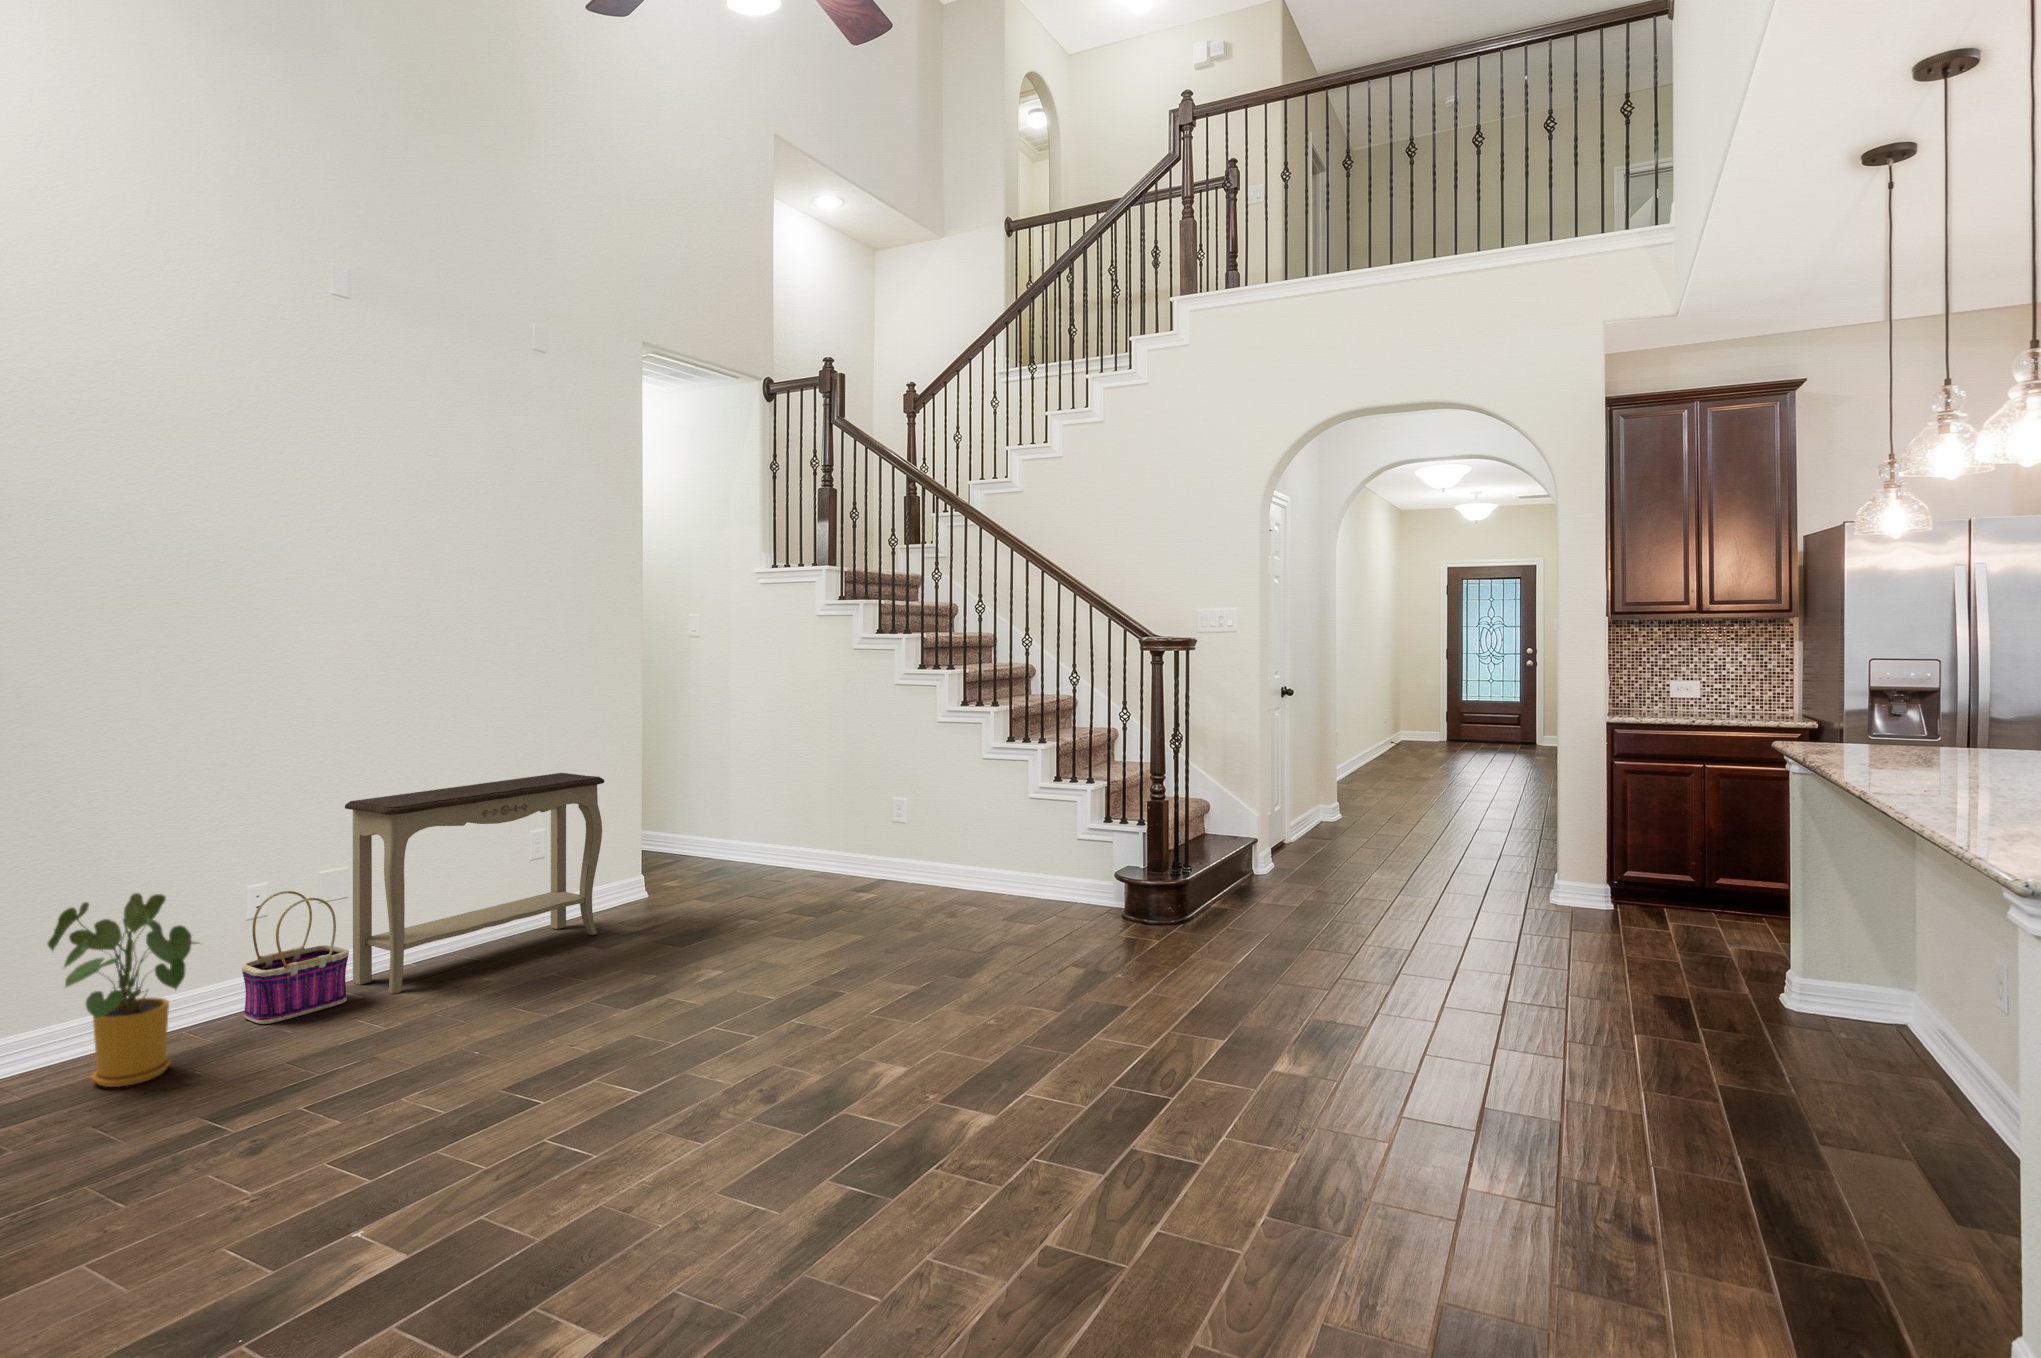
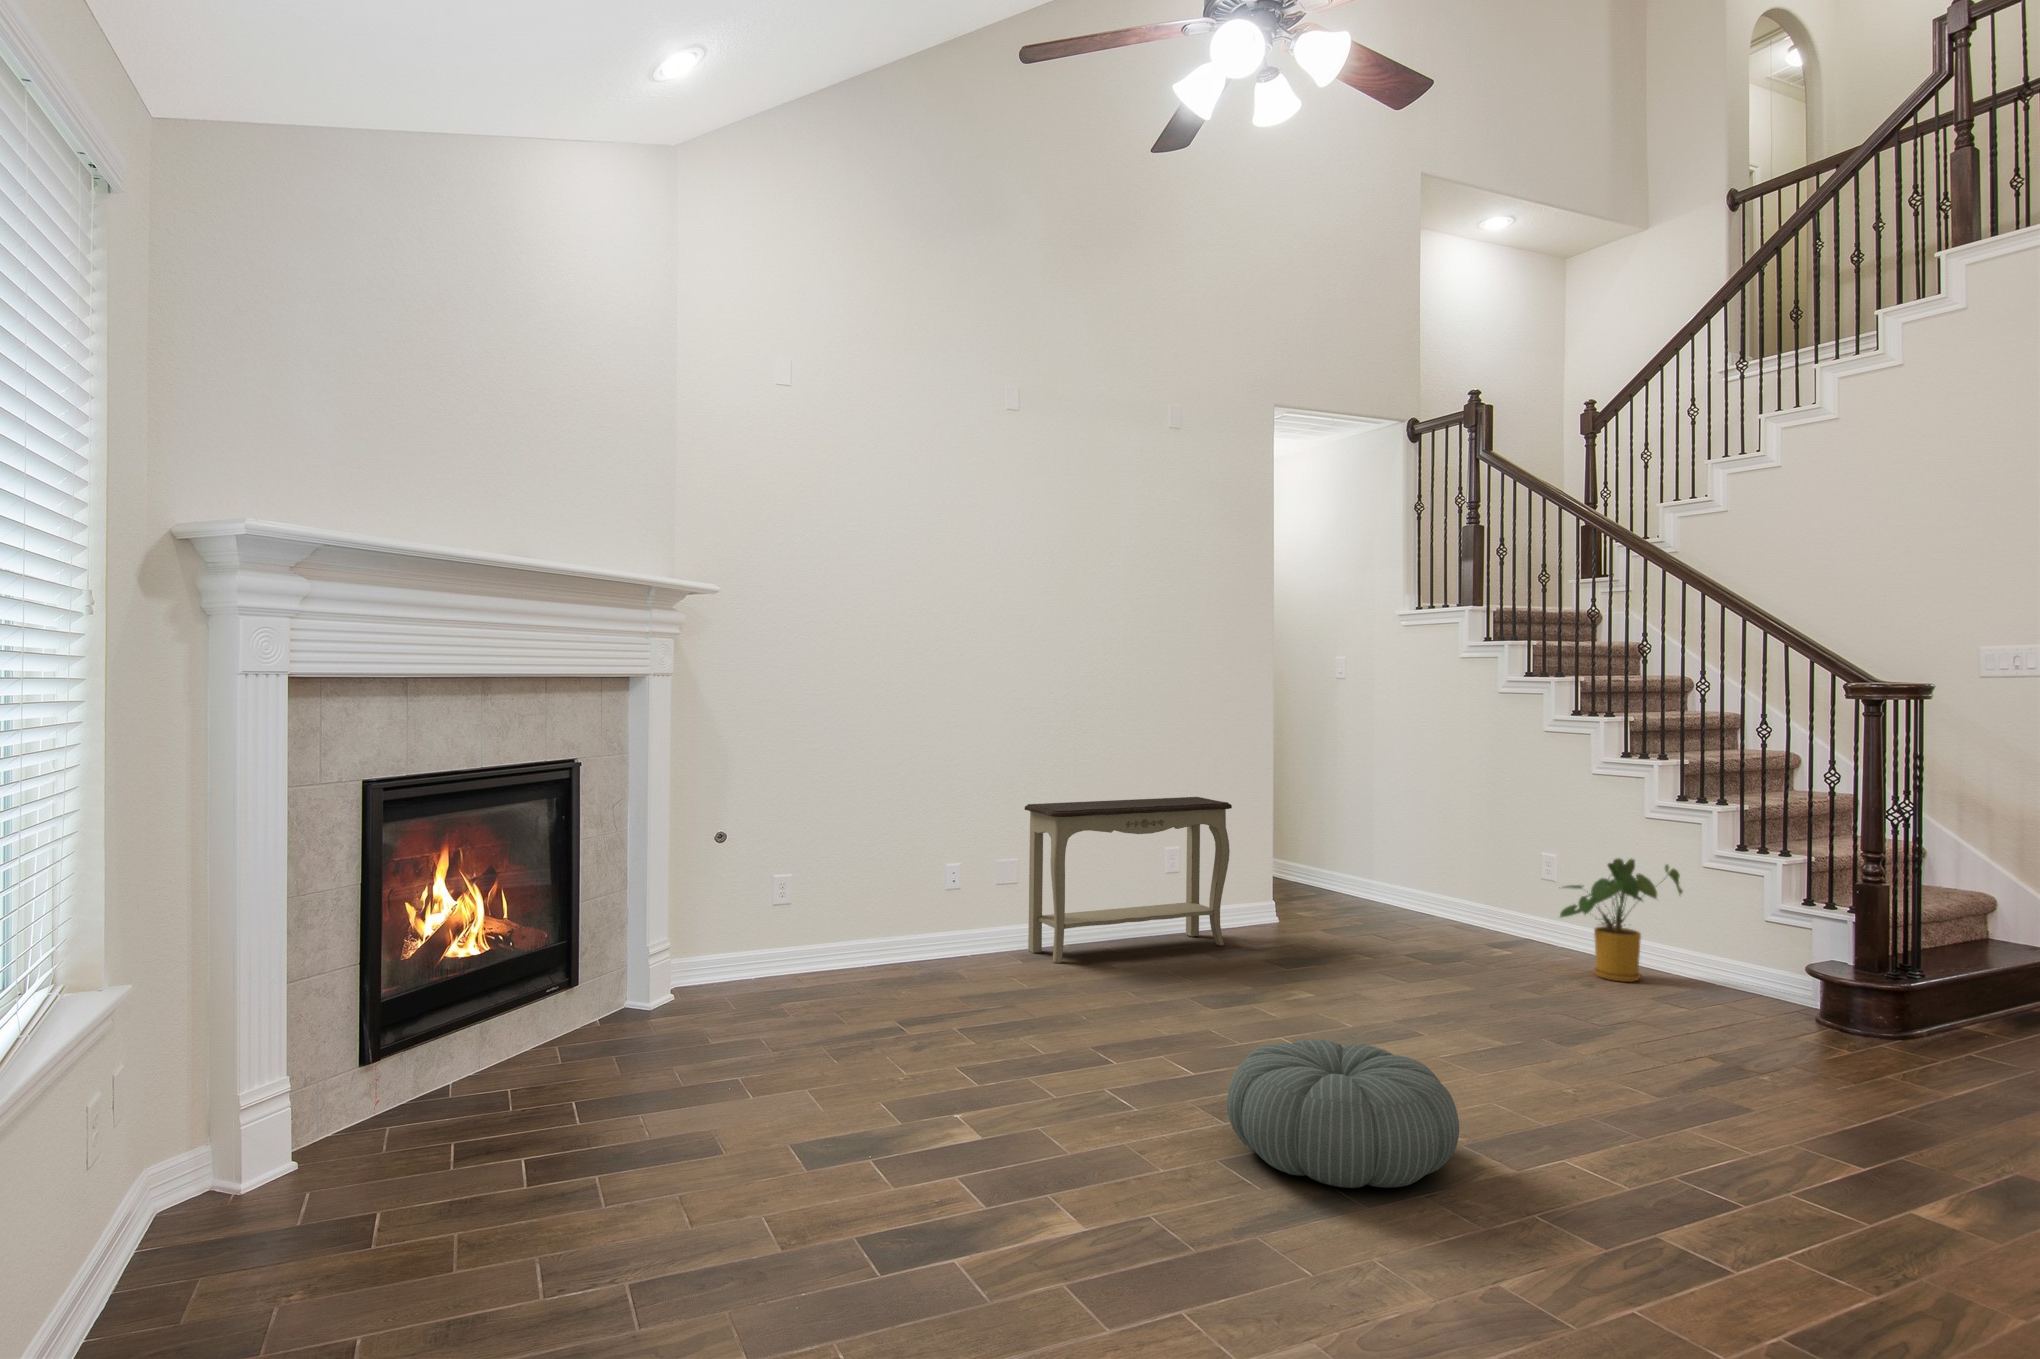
basket: present [242,891,349,1024] -> none [953,869,1025,968]
house plant: present [48,893,198,1087] -> present [1560,859,1683,982]
pouf: none [666,1049,926,1239] -> present [1227,1039,1459,1188]

